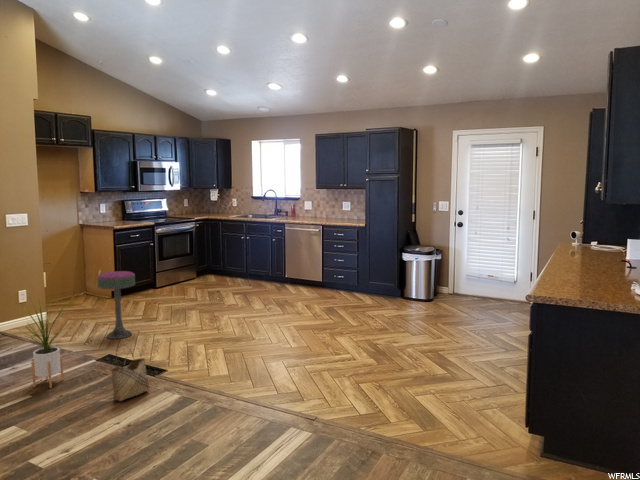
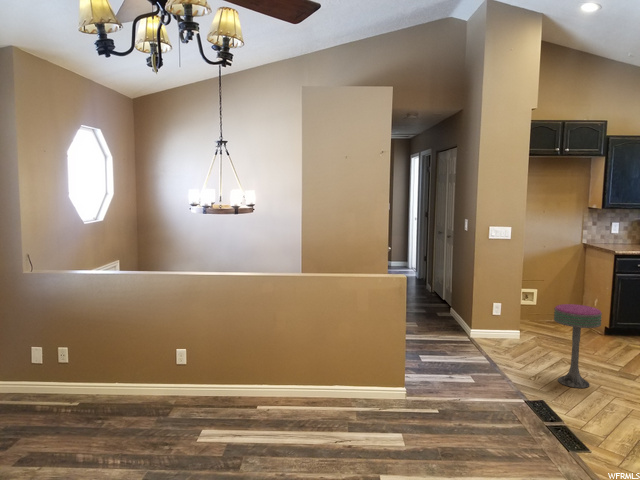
house plant: present [22,301,65,388] -> none [440,313,493,412]
woven basket: present [111,349,149,401] -> none [499,395,547,464]

